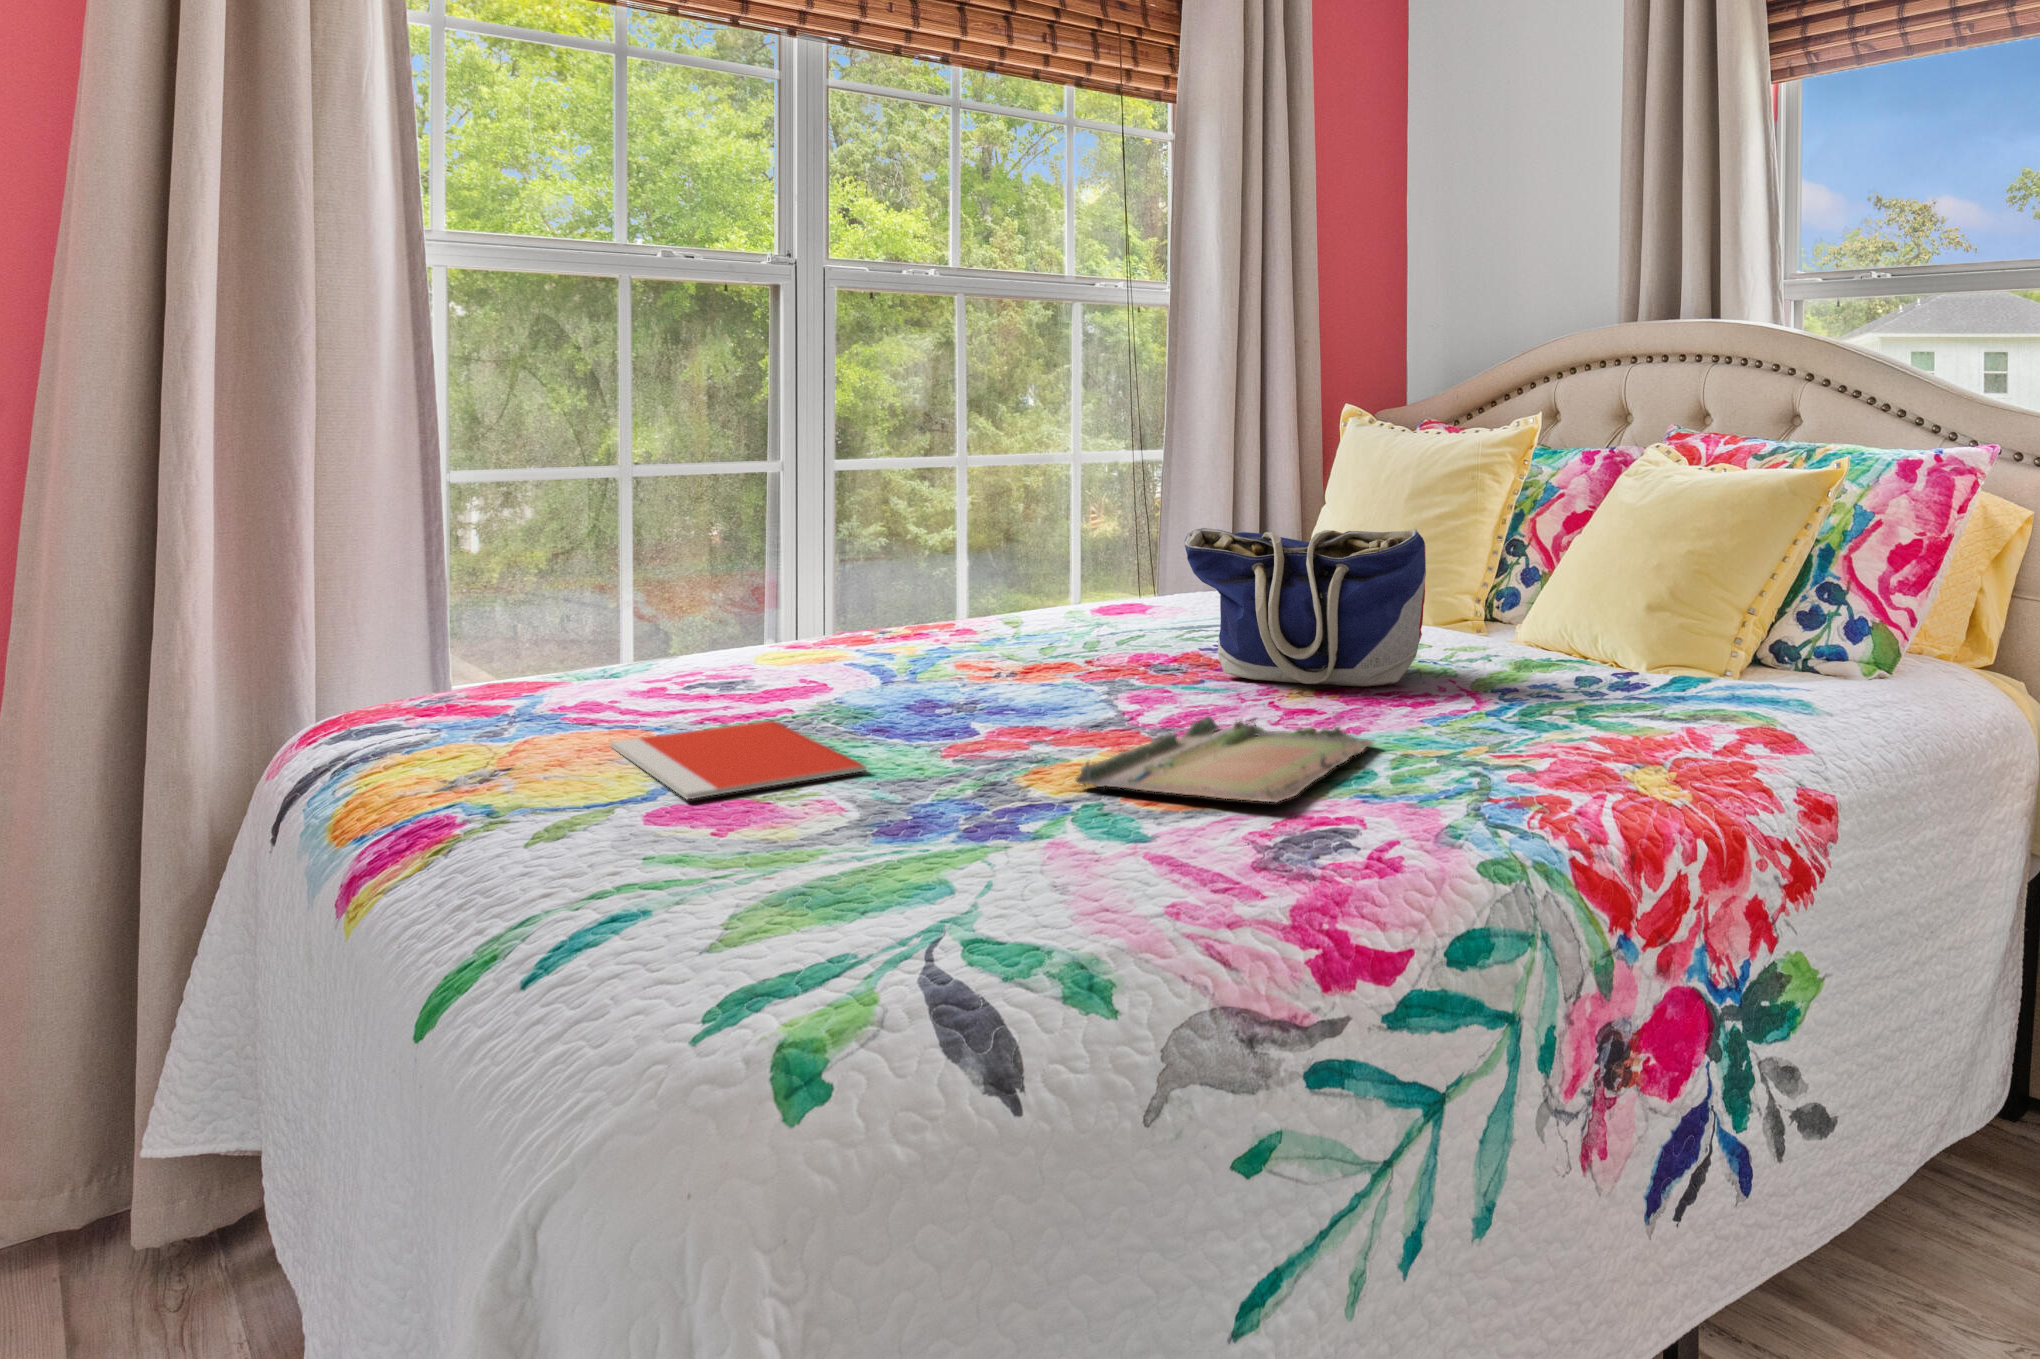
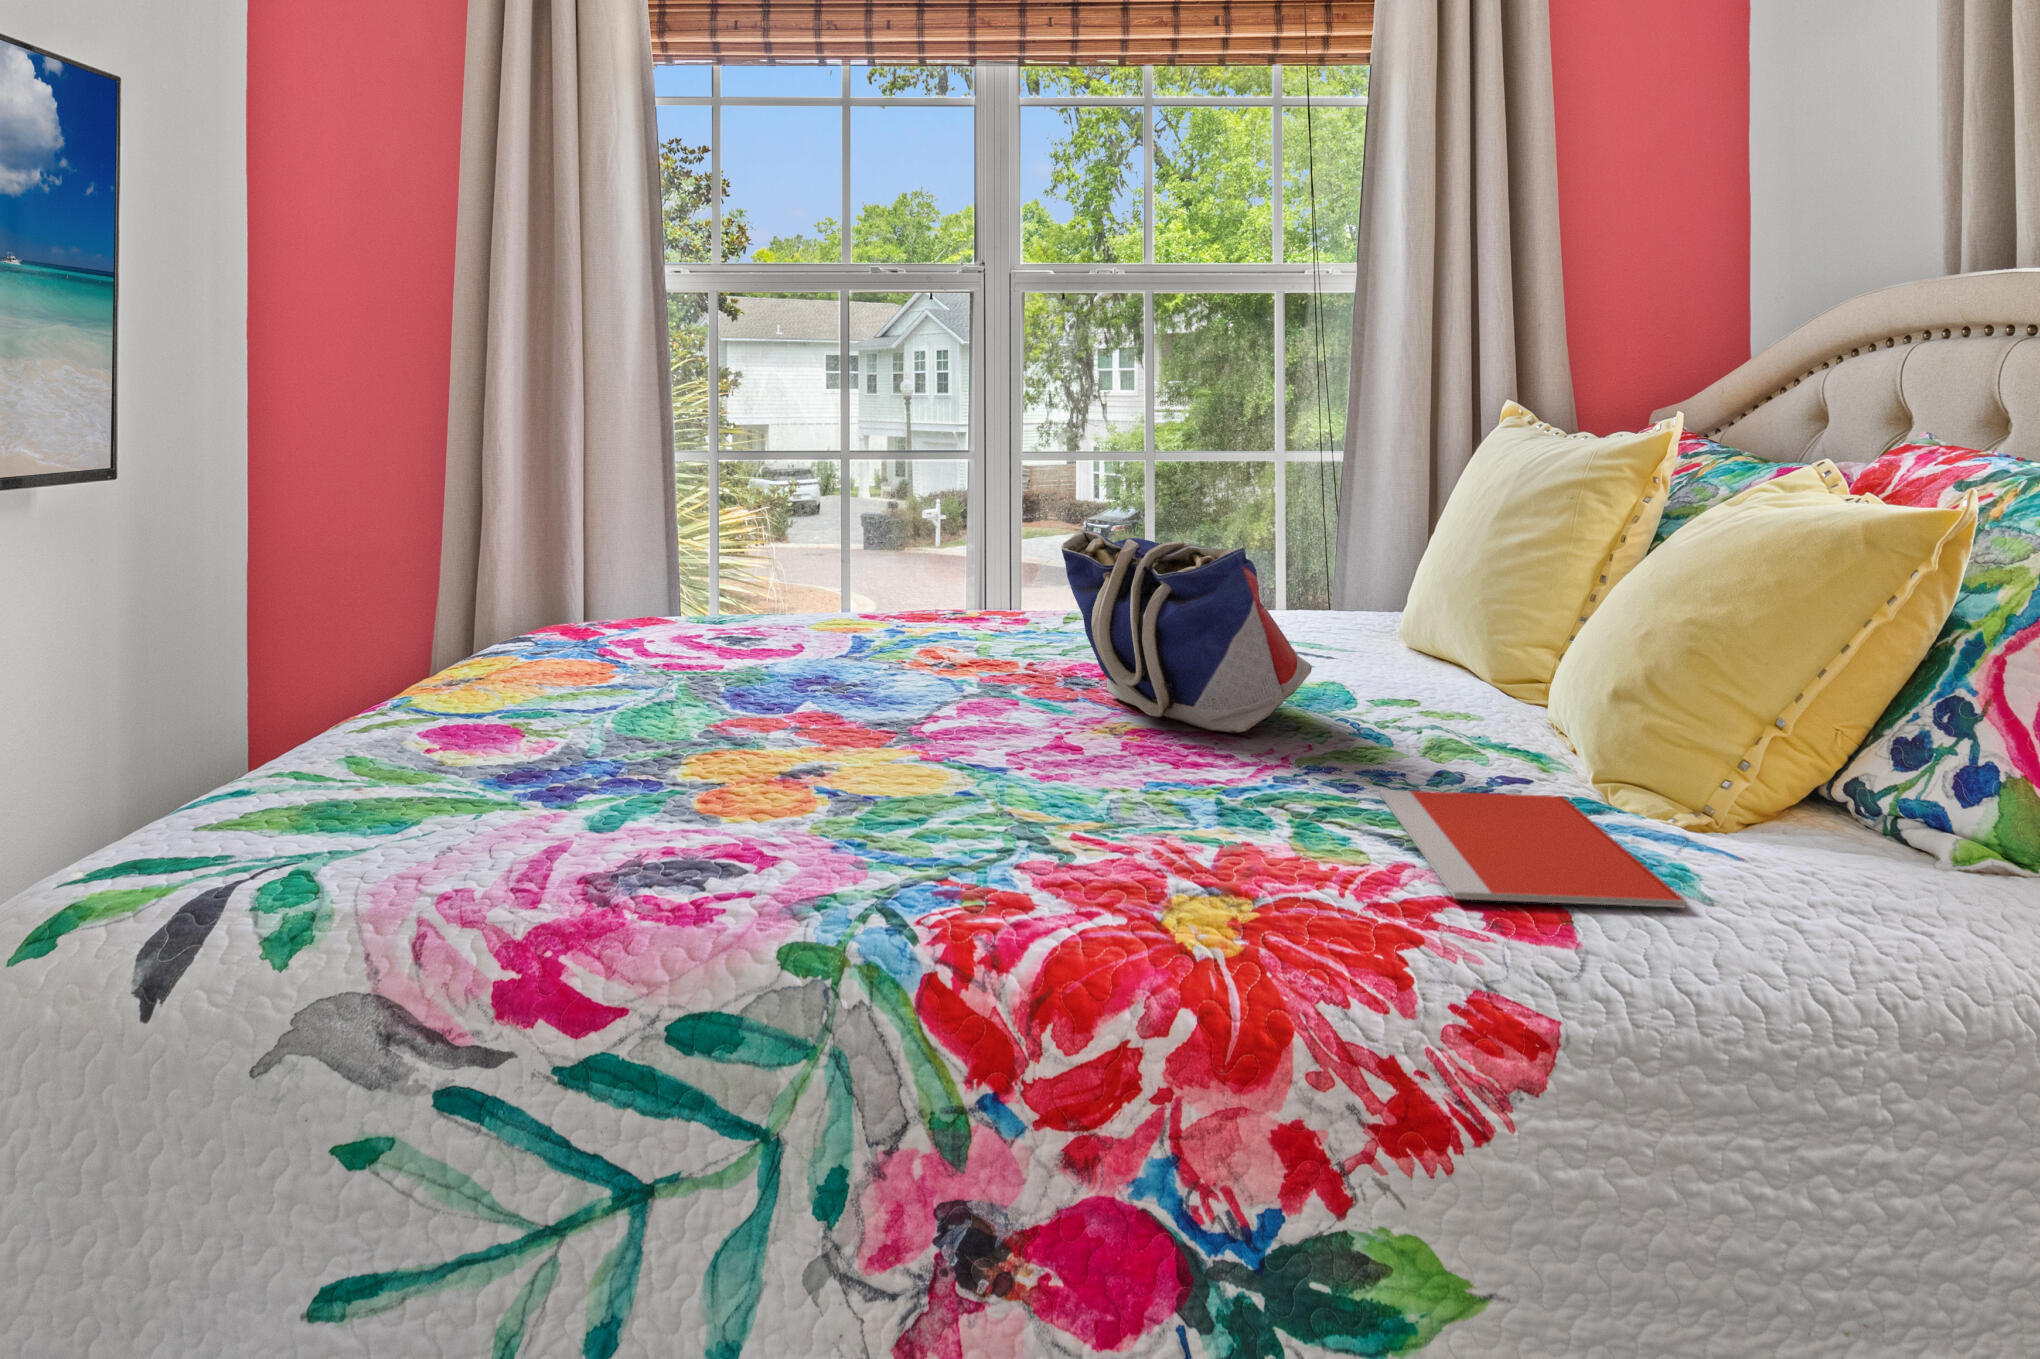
tray: present [1076,712,1376,802] -> none [692,726,1027,820]
notebook: present [610,721,867,799] -> present [1380,790,1686,908]

